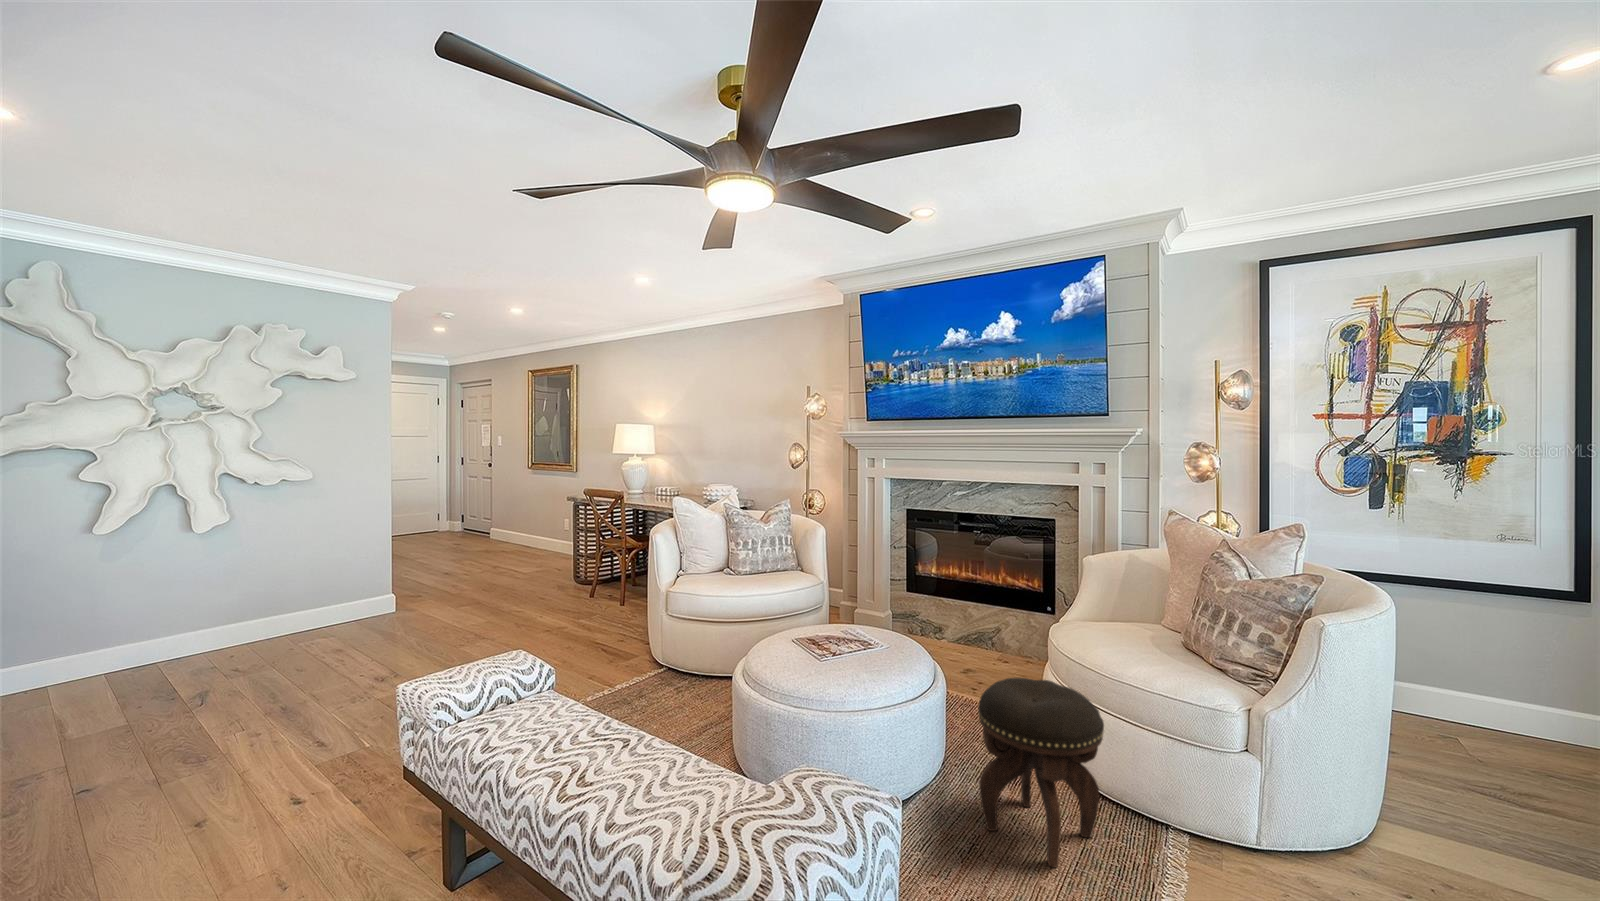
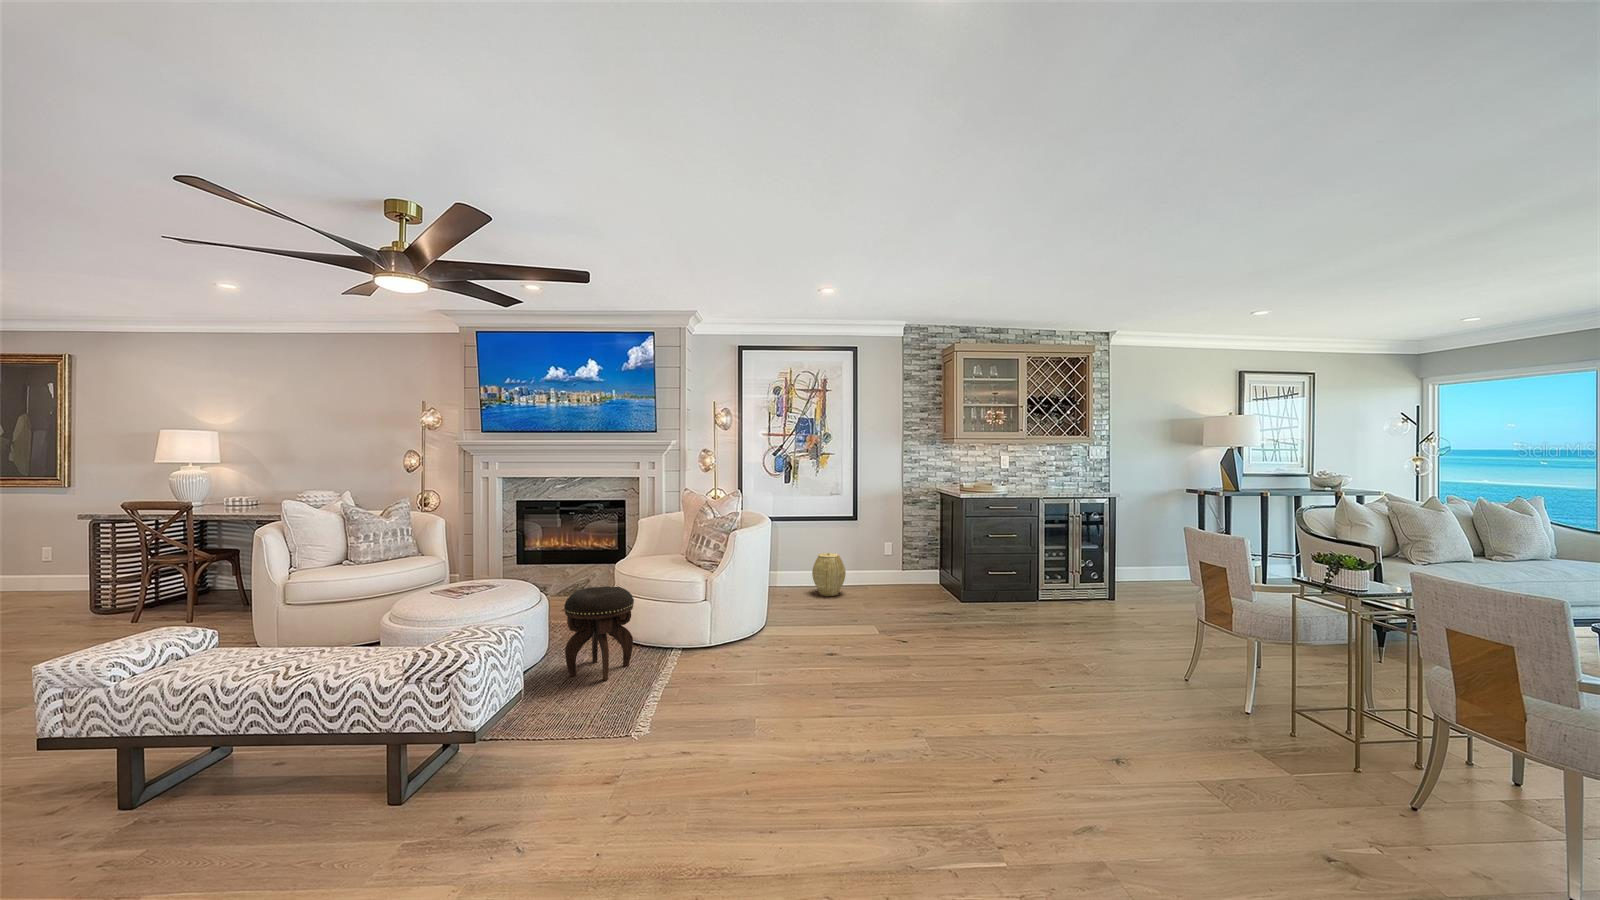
woven basket: none [1449,657,1556,755] -> present [812,553,846,596]

